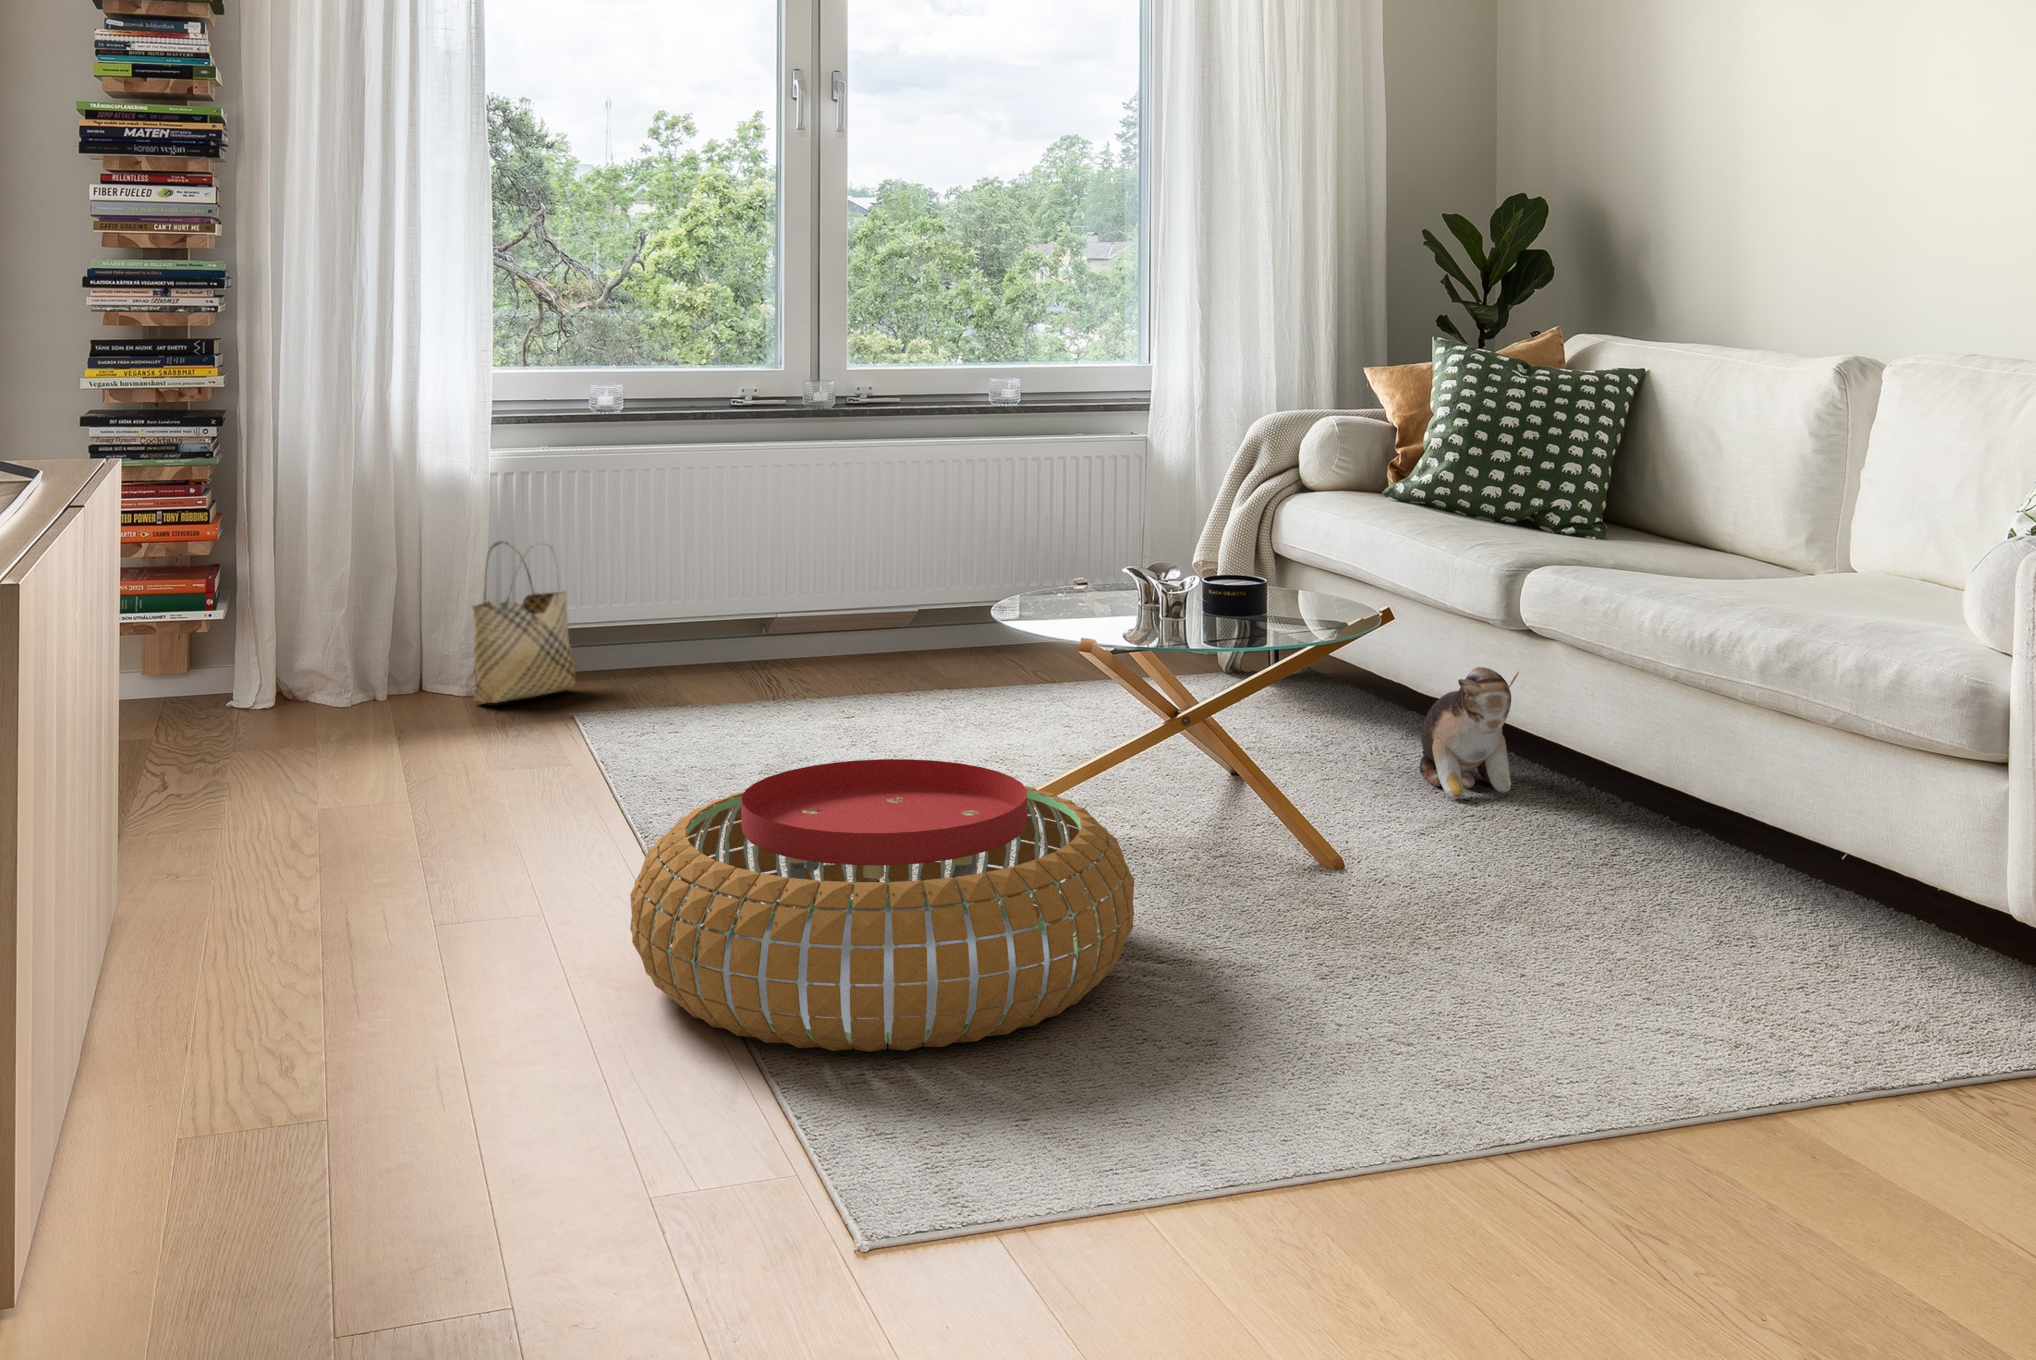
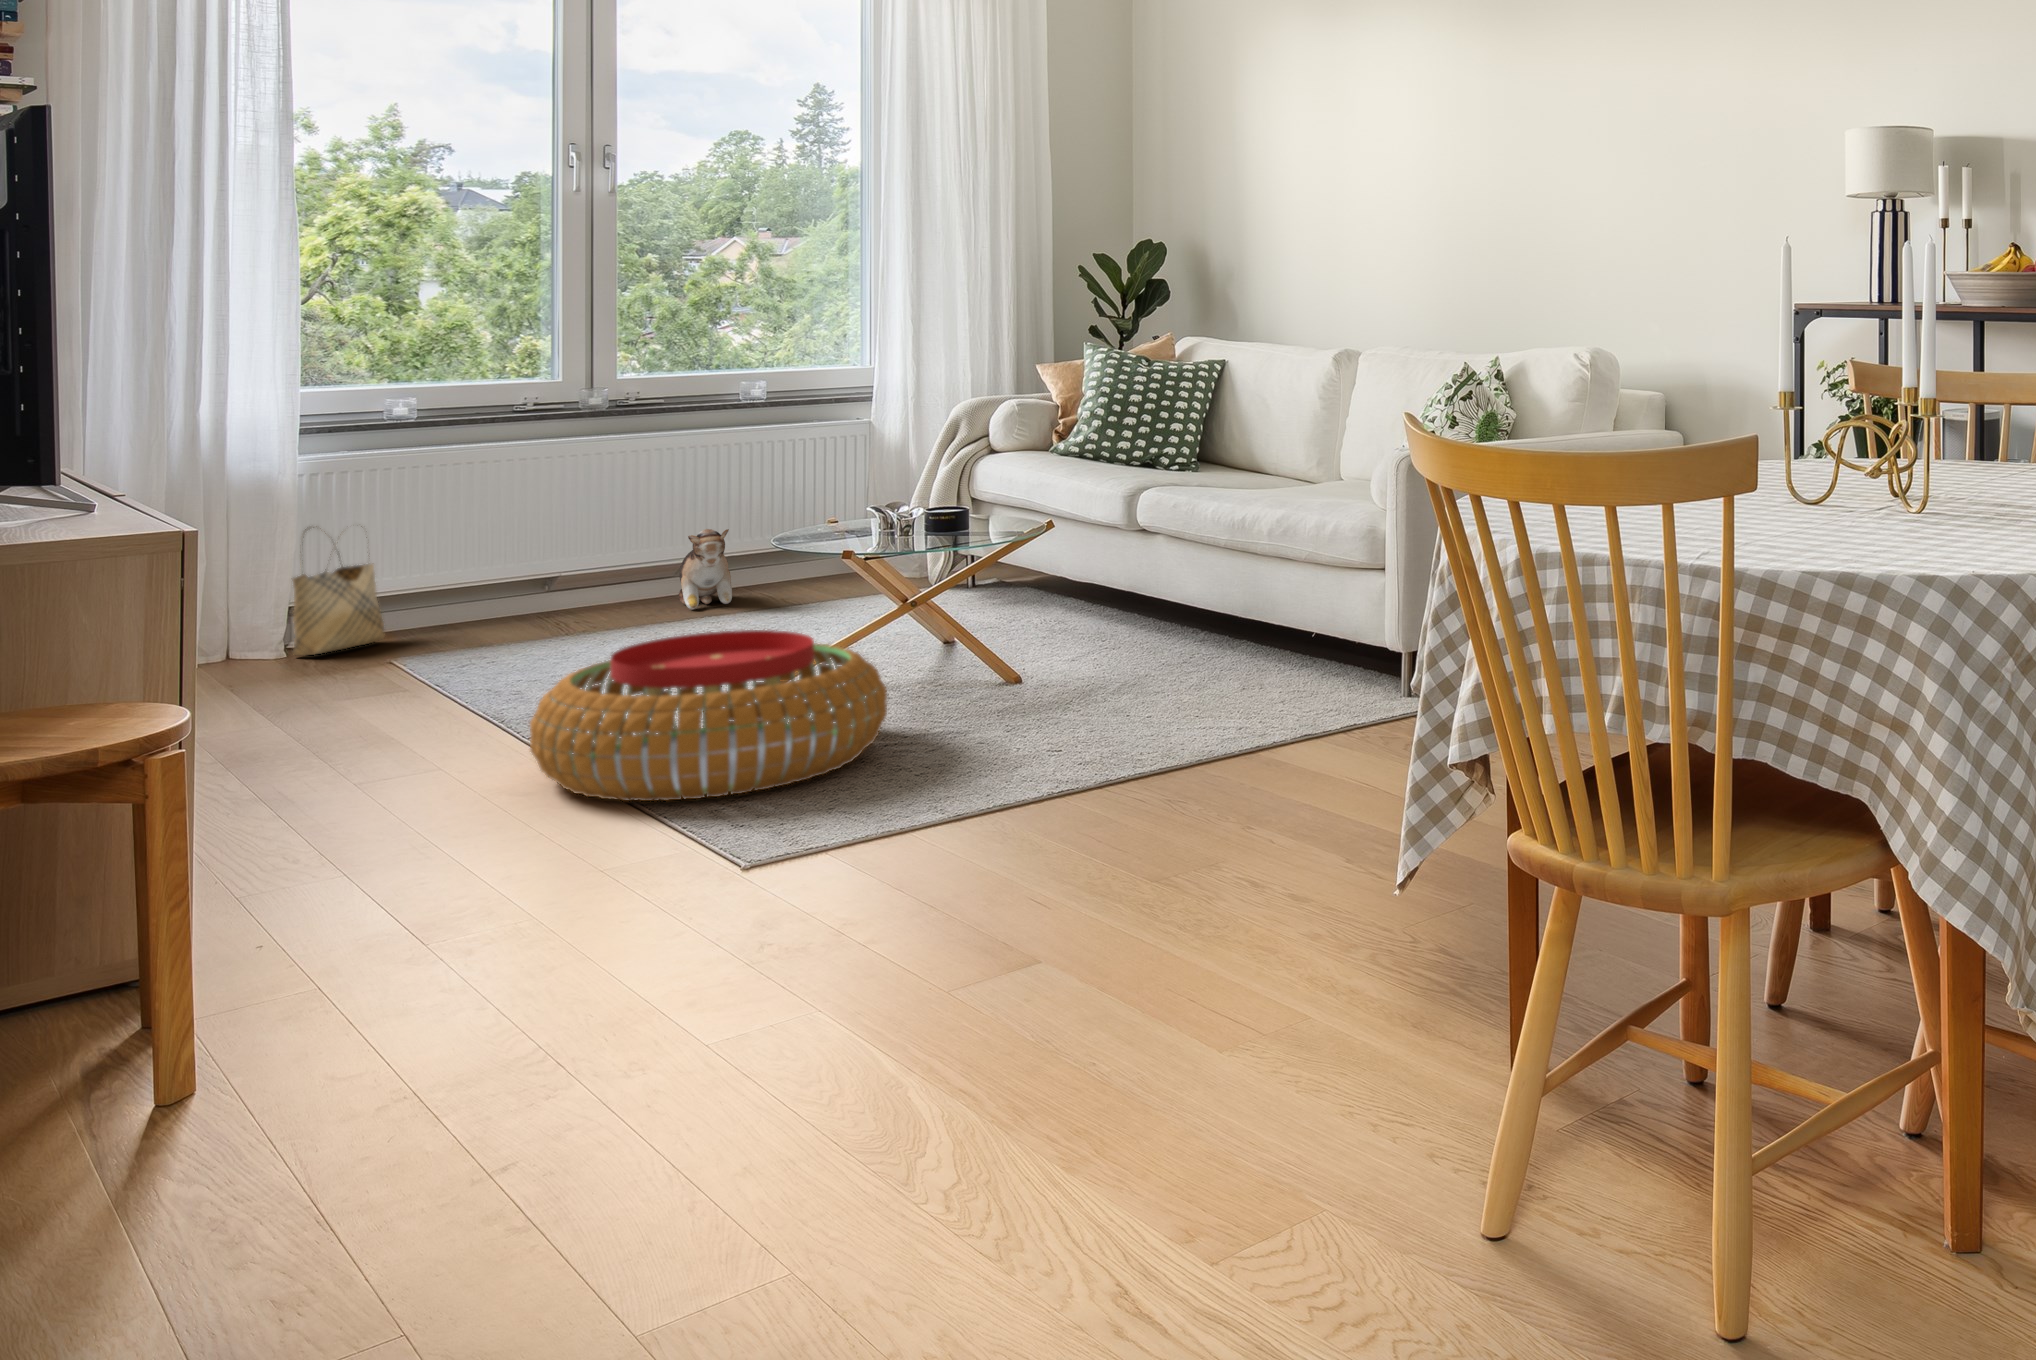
plush toy: present [1420,667,1519,799] -> present [679,529,732,609]

